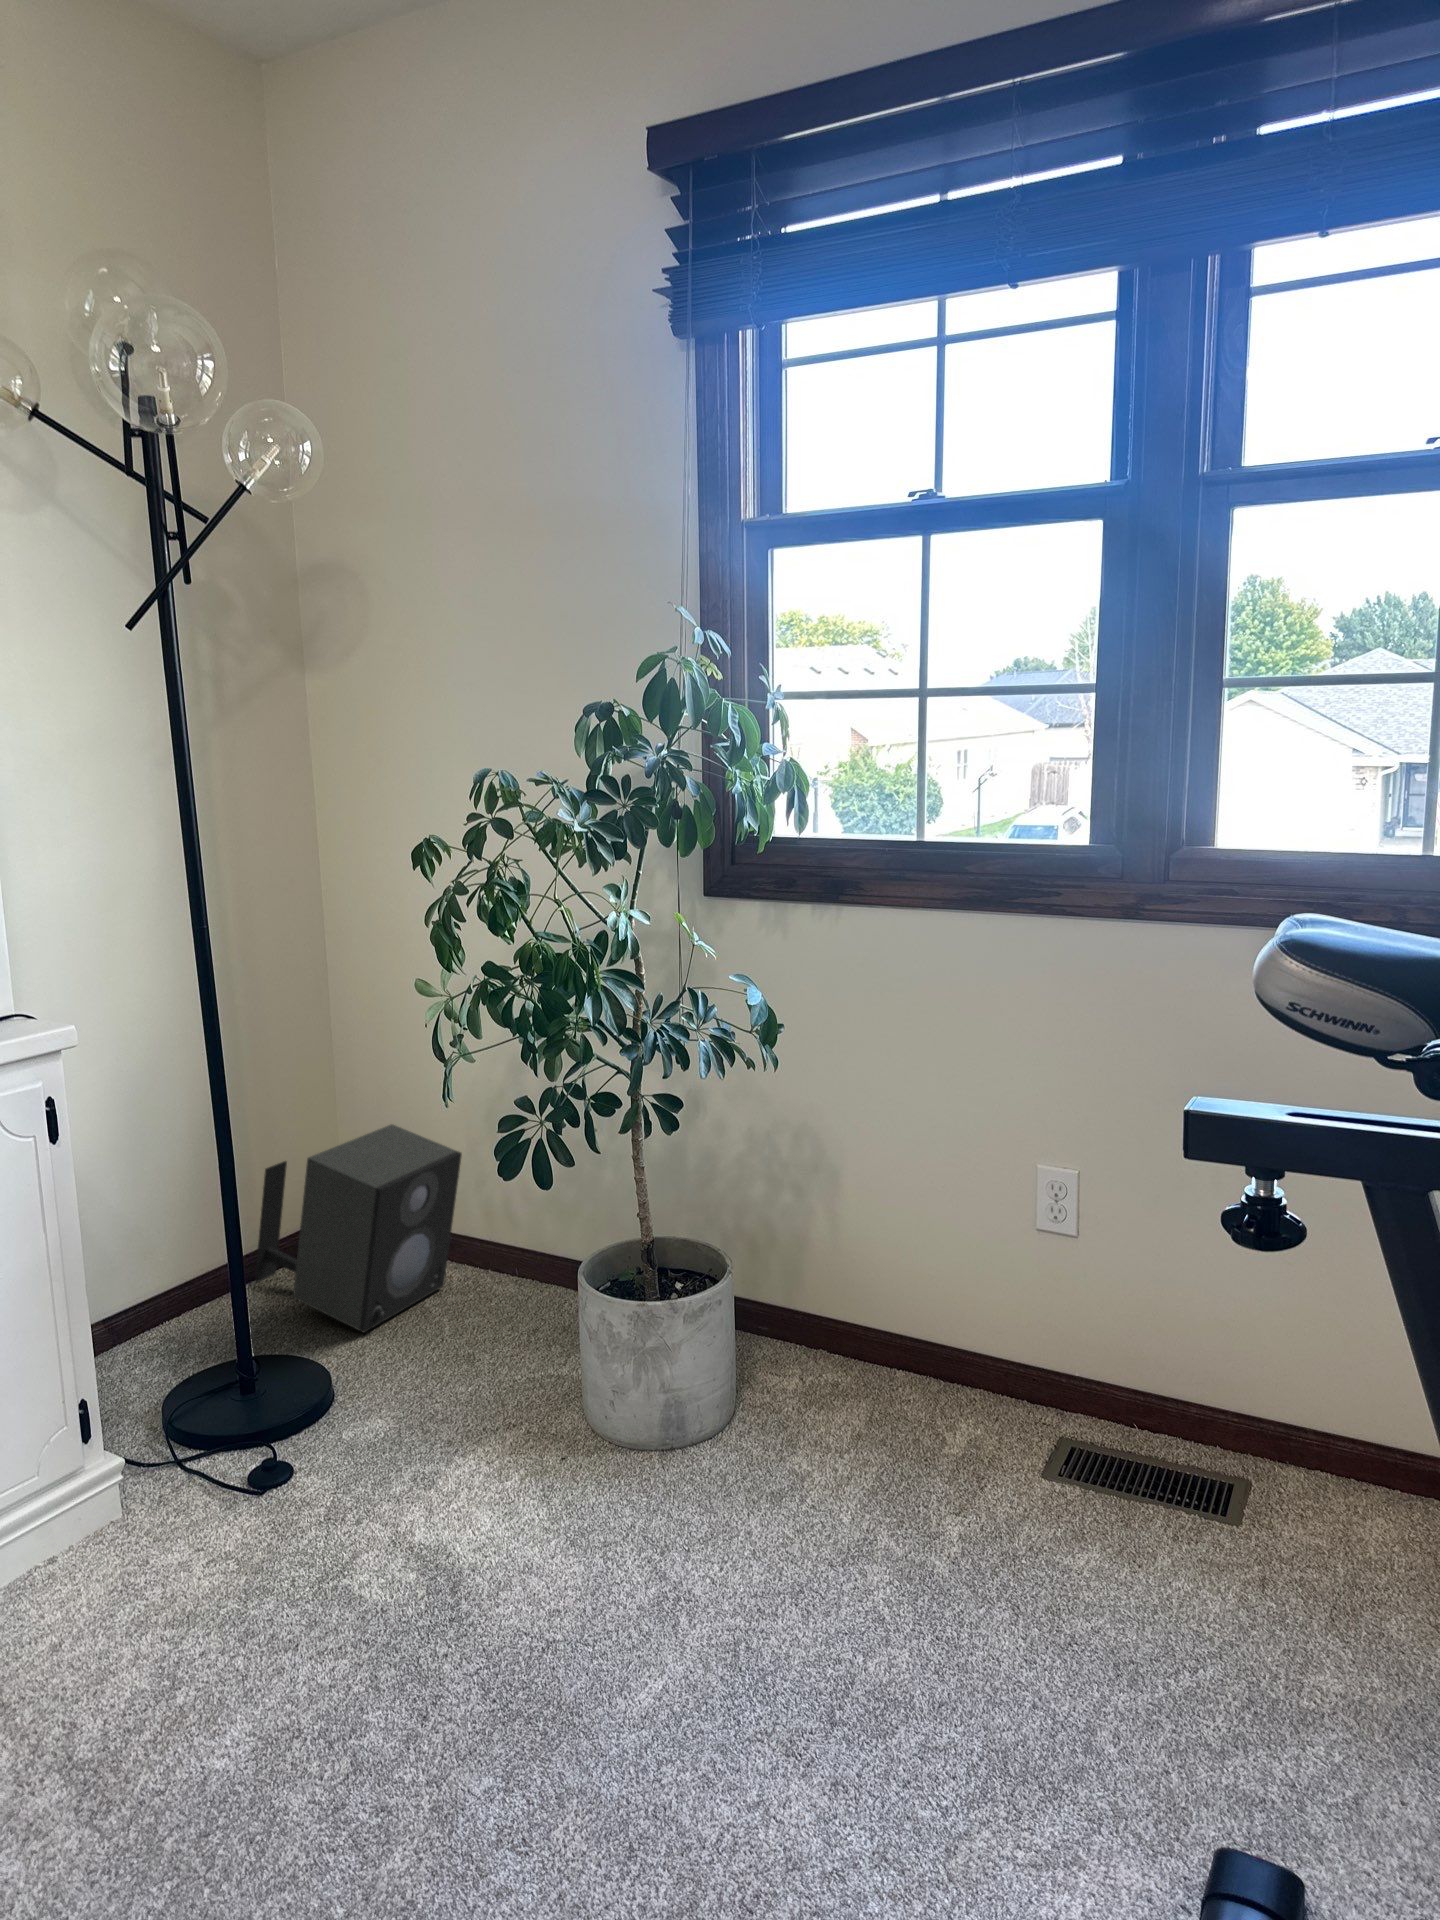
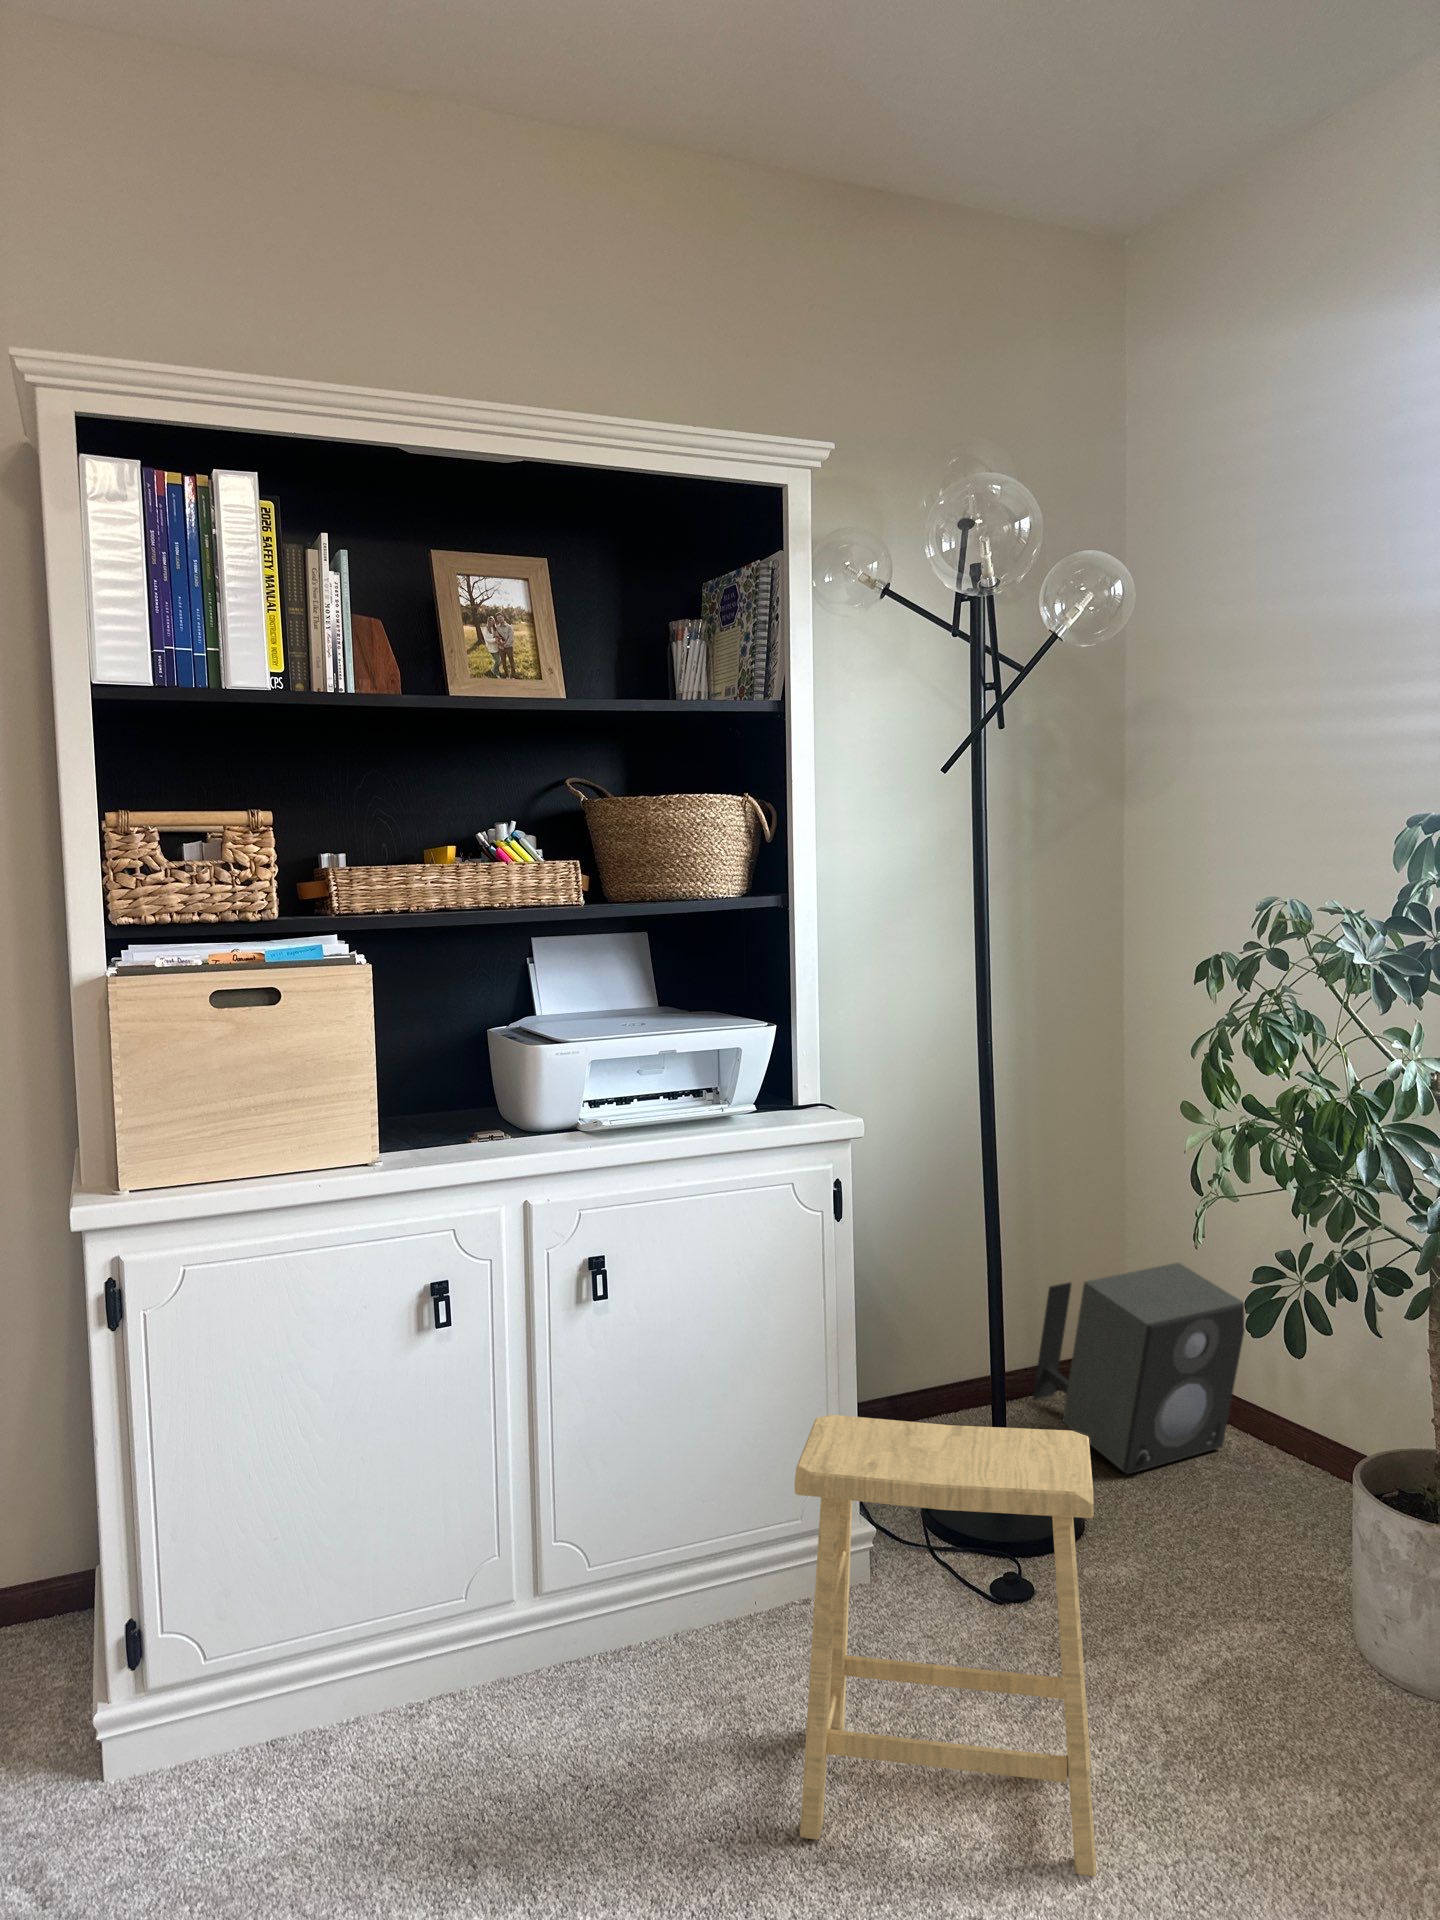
footstool: none [64,1307,422,1812] -> present [795,1415,1097,1877]

